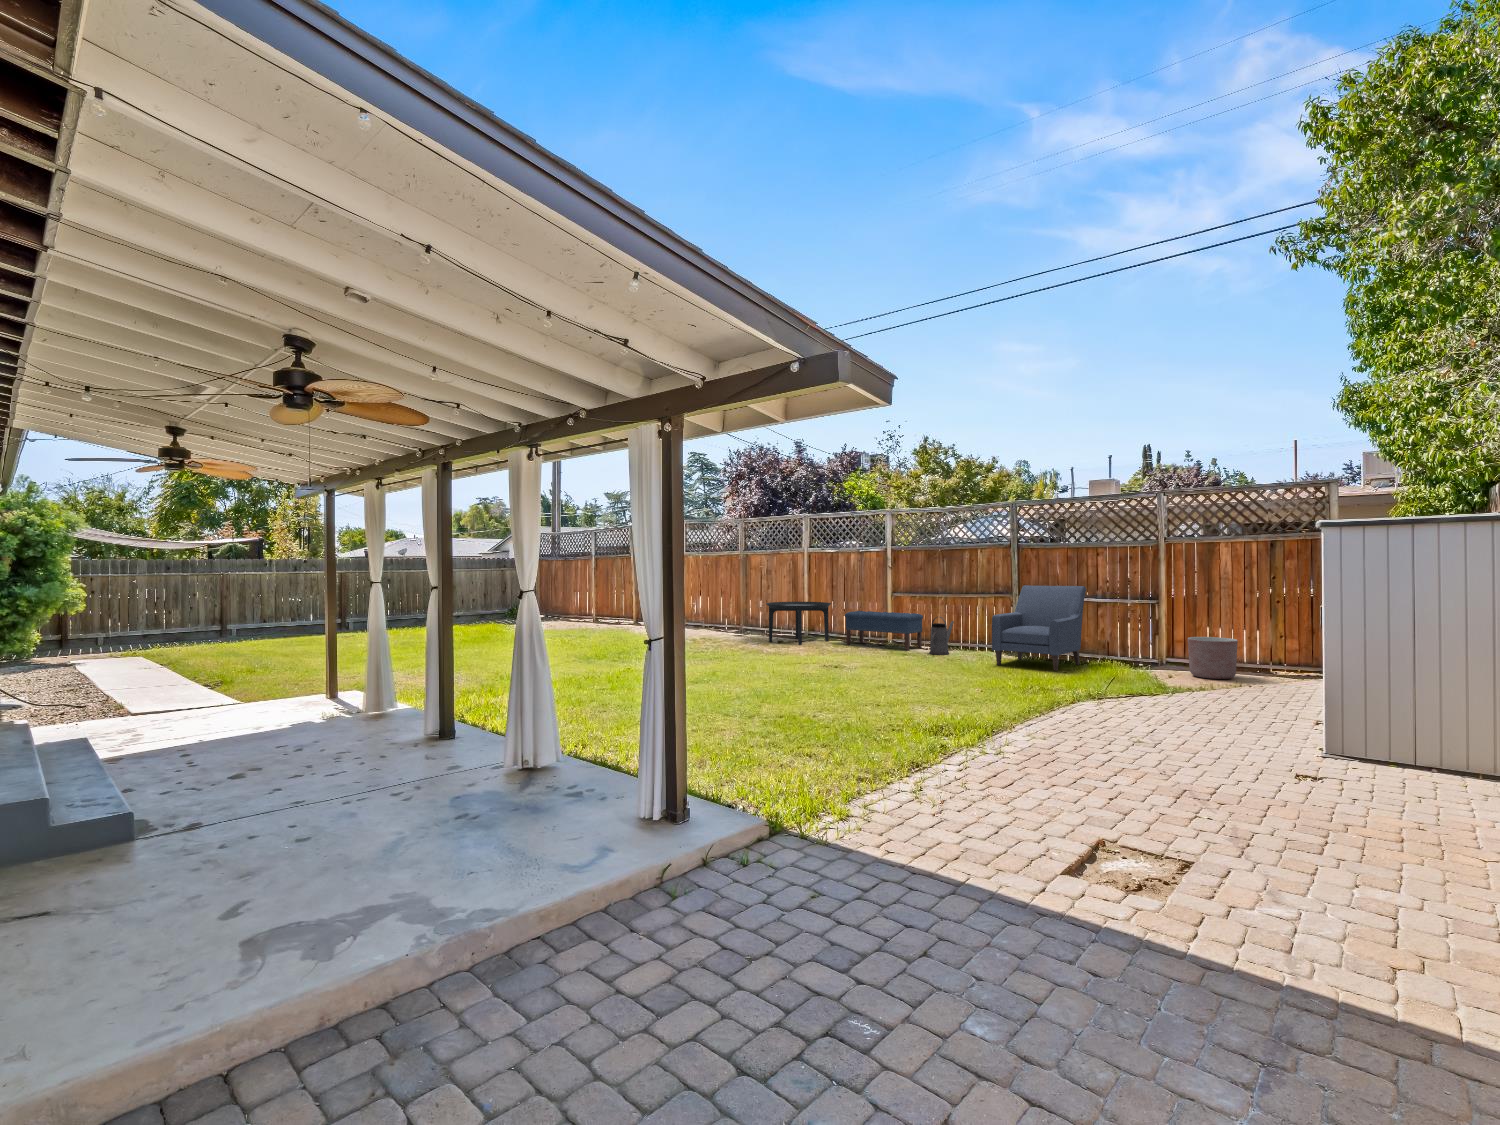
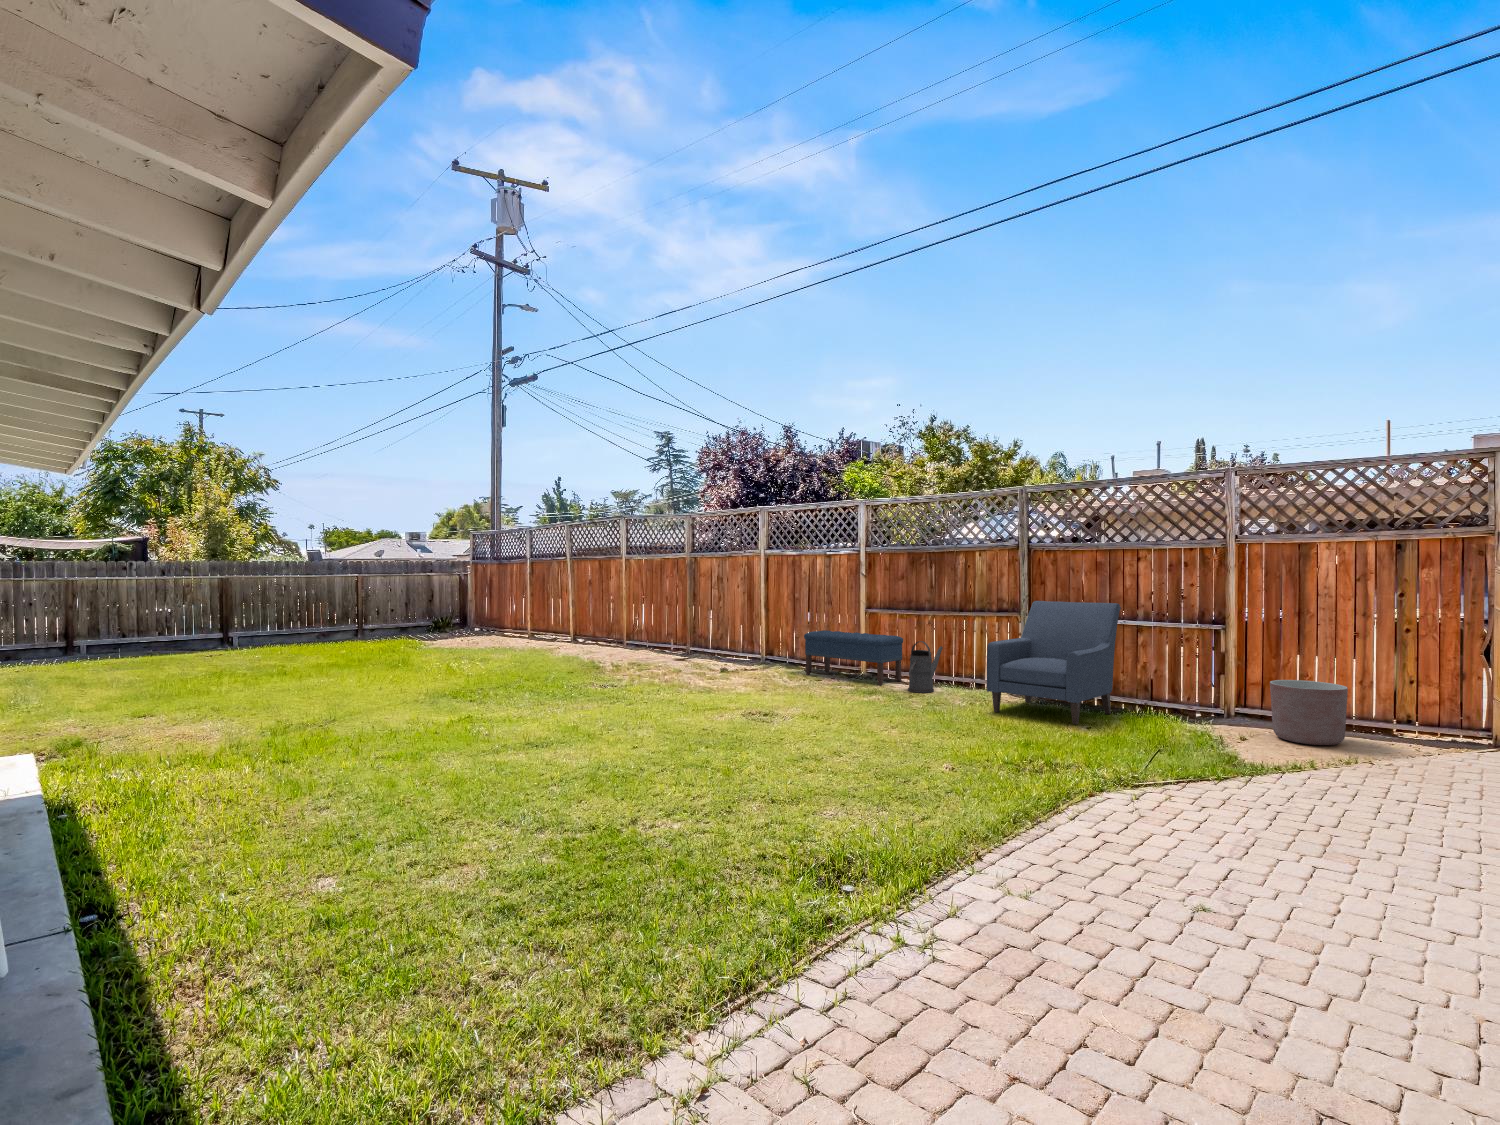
round table: present [766,602,831,645] -> none [707,617,791,674]

